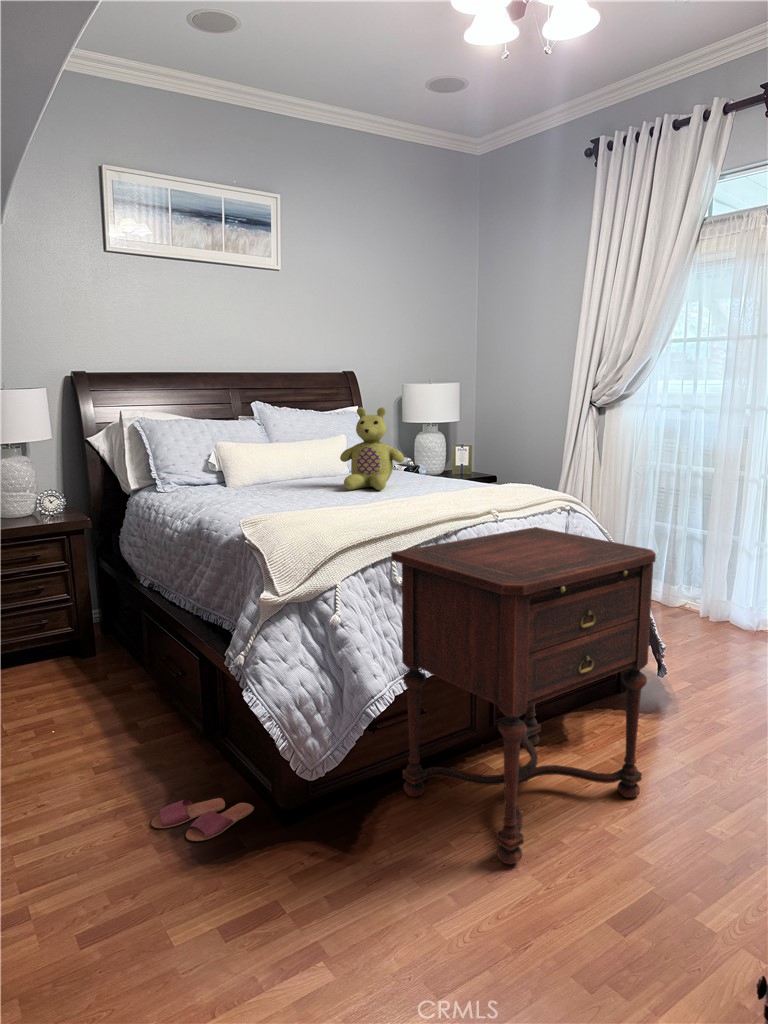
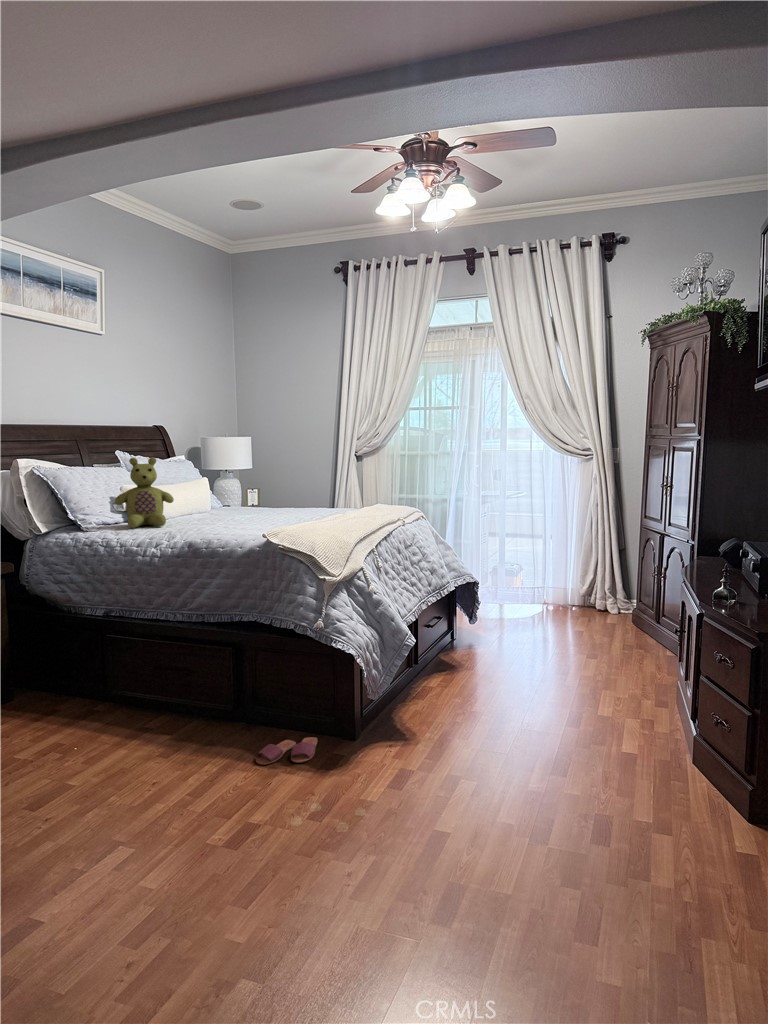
stuffed bear: present [340,407,404,490] -> present [115,457,174,528]
side table: present [391,527,656,865] -> none [390,527,521,720]

